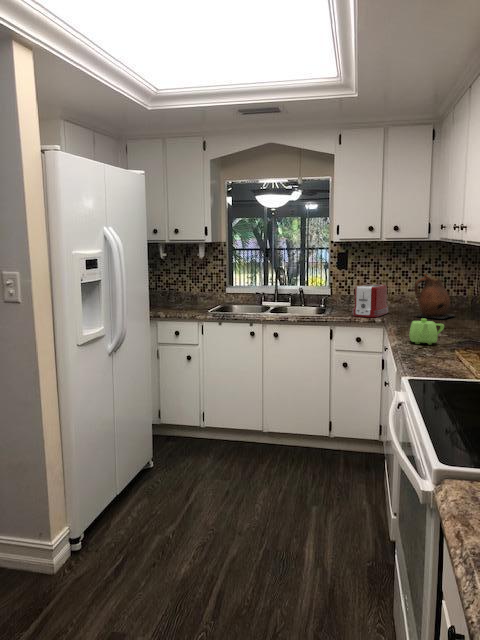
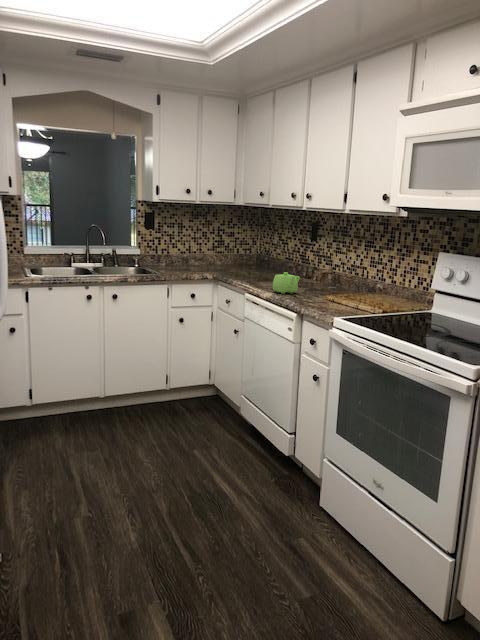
ceramic pitcher: present [414,274,454,318] -> none [227,235,257,274]
toaster: present [352,284,388,317] -> none [180,244,204,275]

